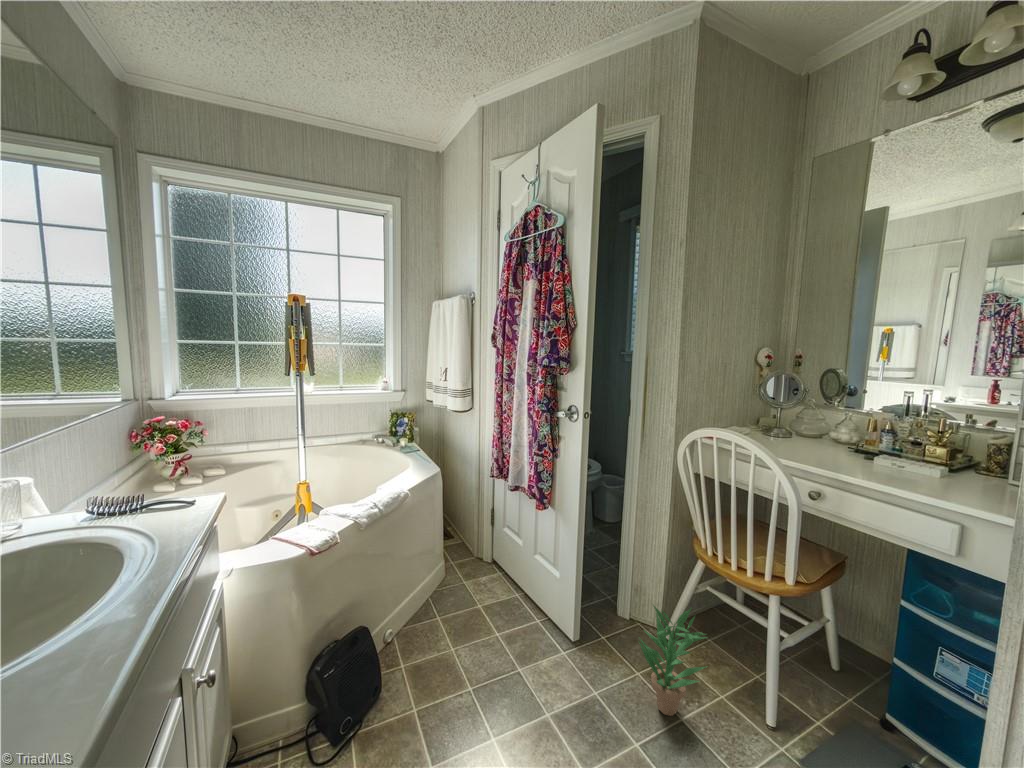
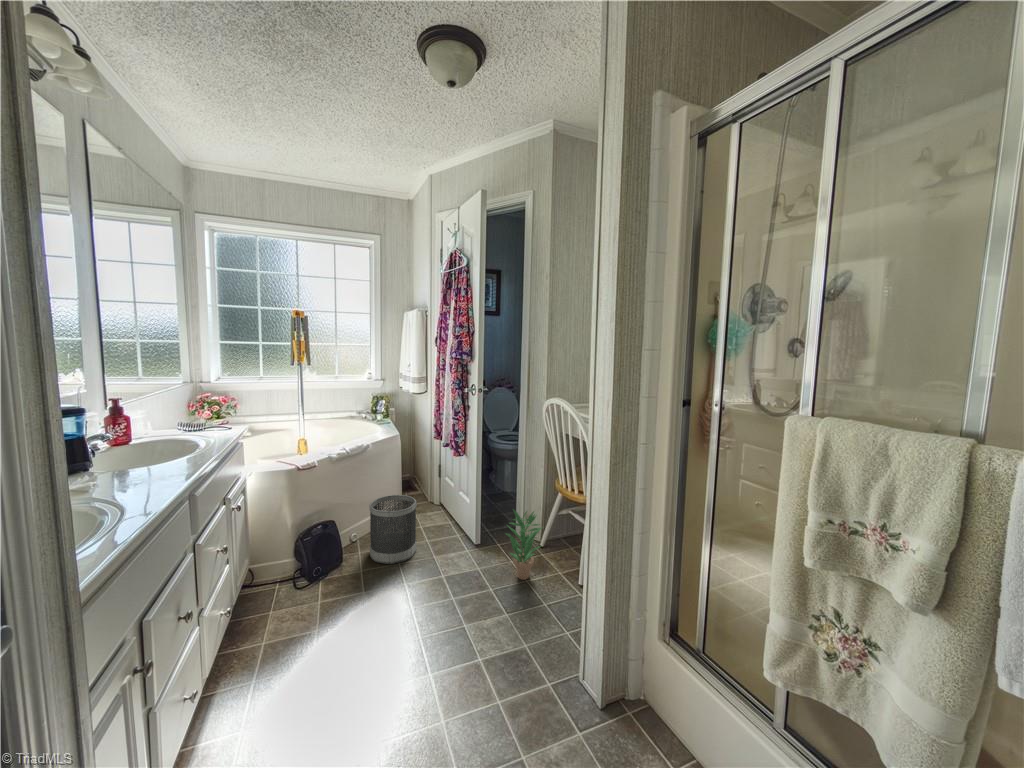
wastebasket: none [415,569,485,690] -> present [369,495,417,564]

